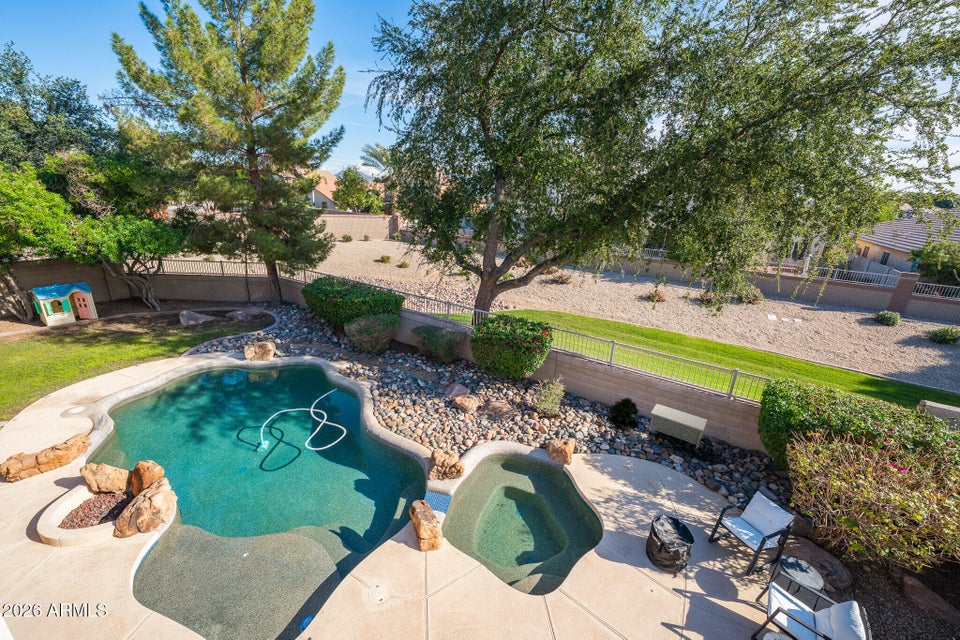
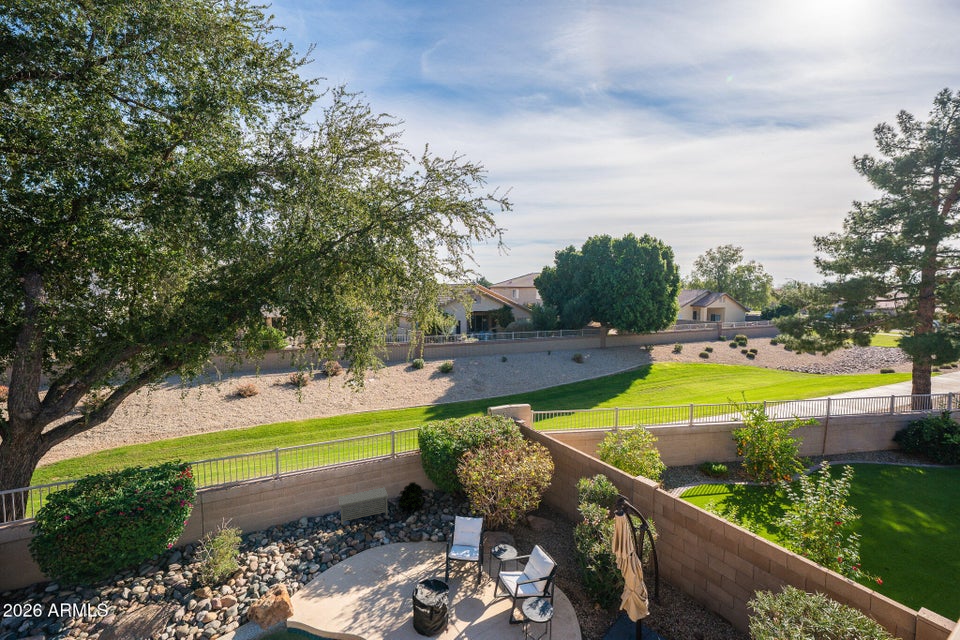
potted plant: present [609,398,639,424] -> present [398,482,425,510]

